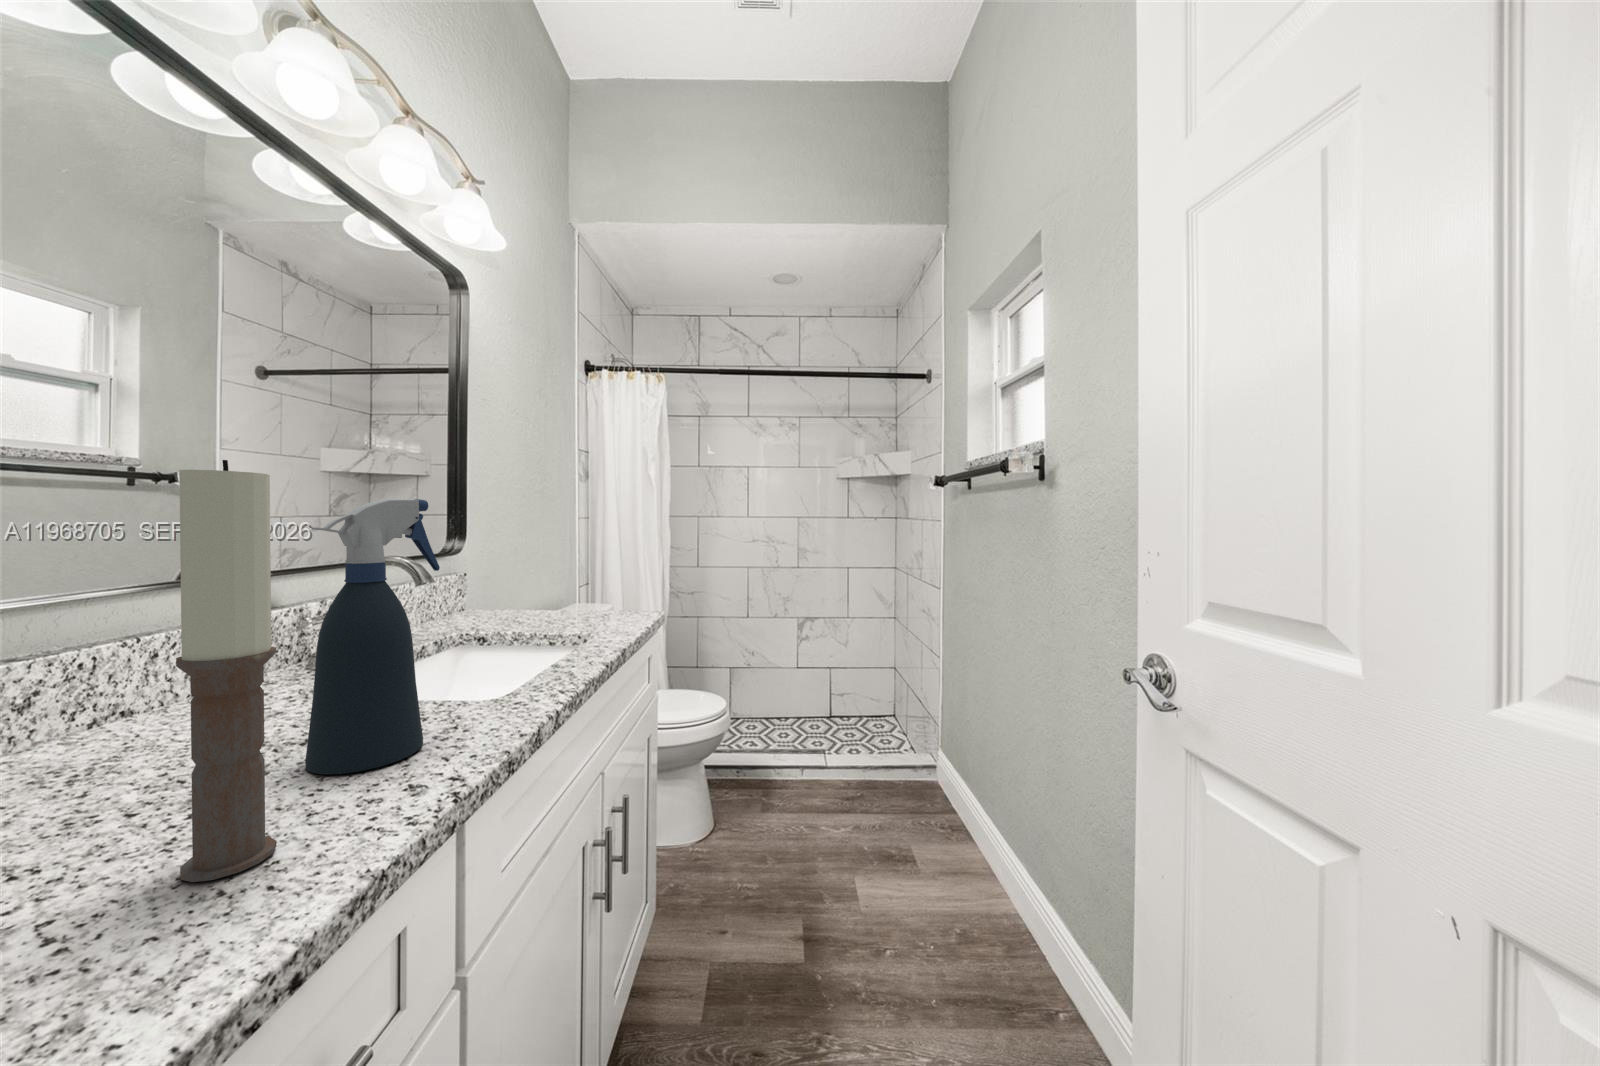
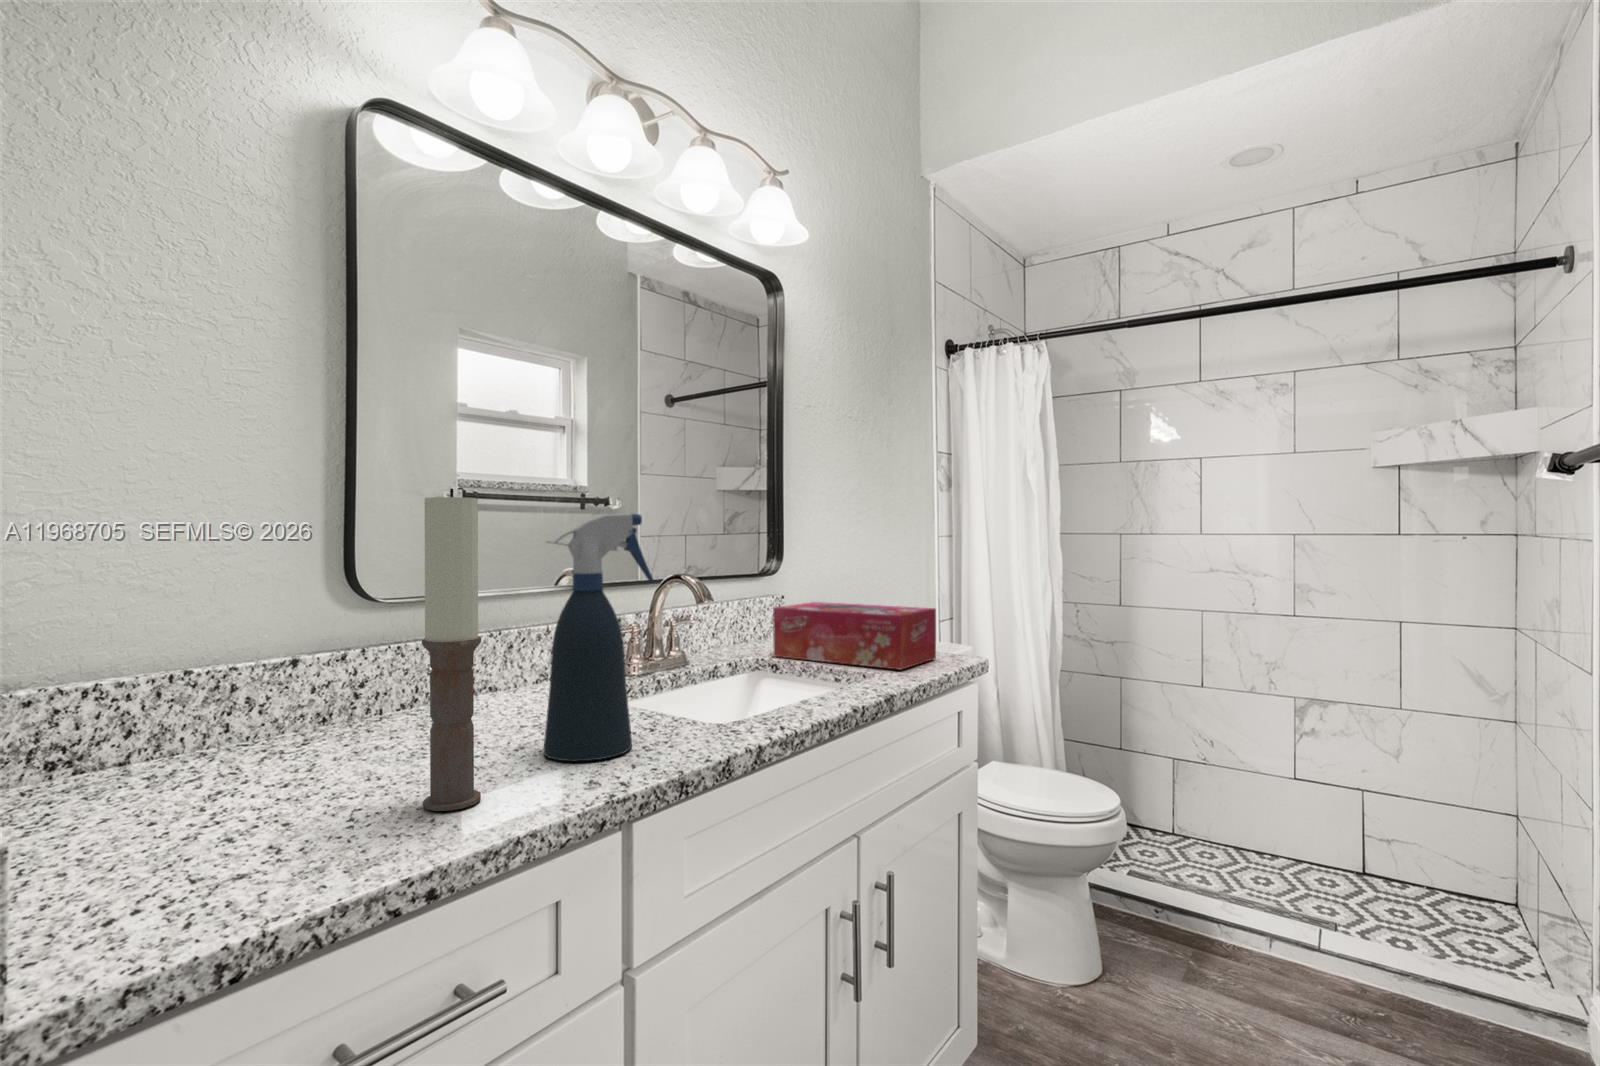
tissue box: none [476,580,625,632] -> present [773,602,936,670]

